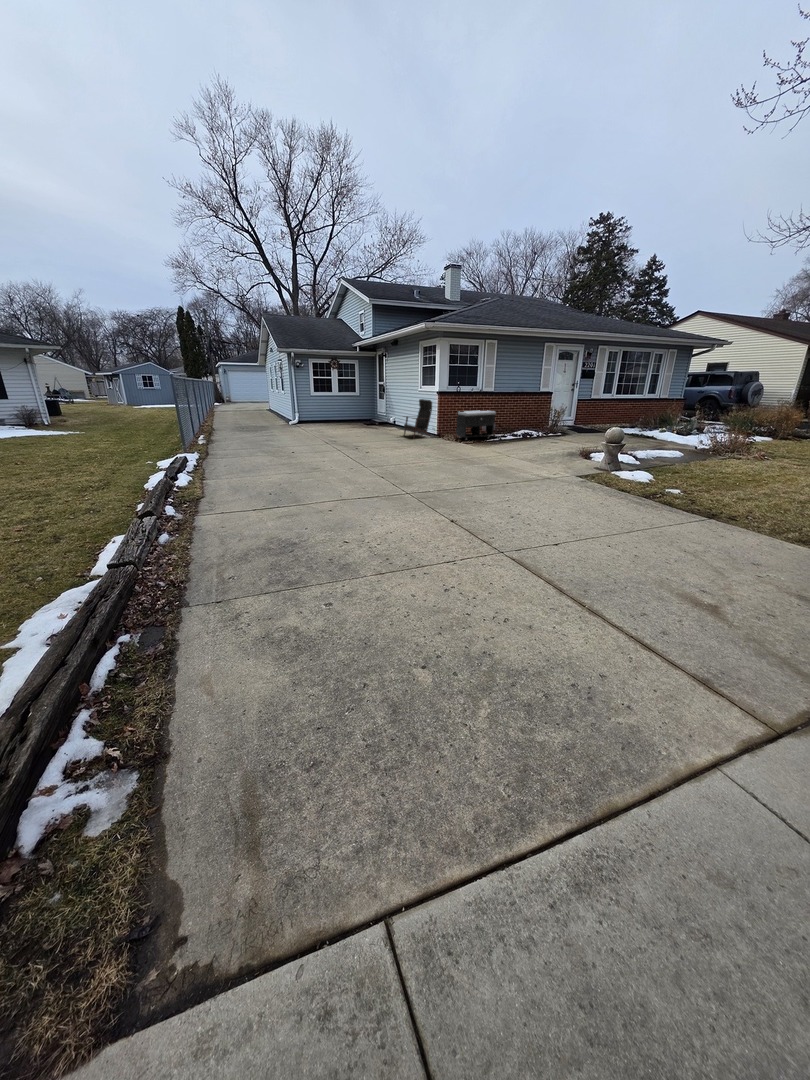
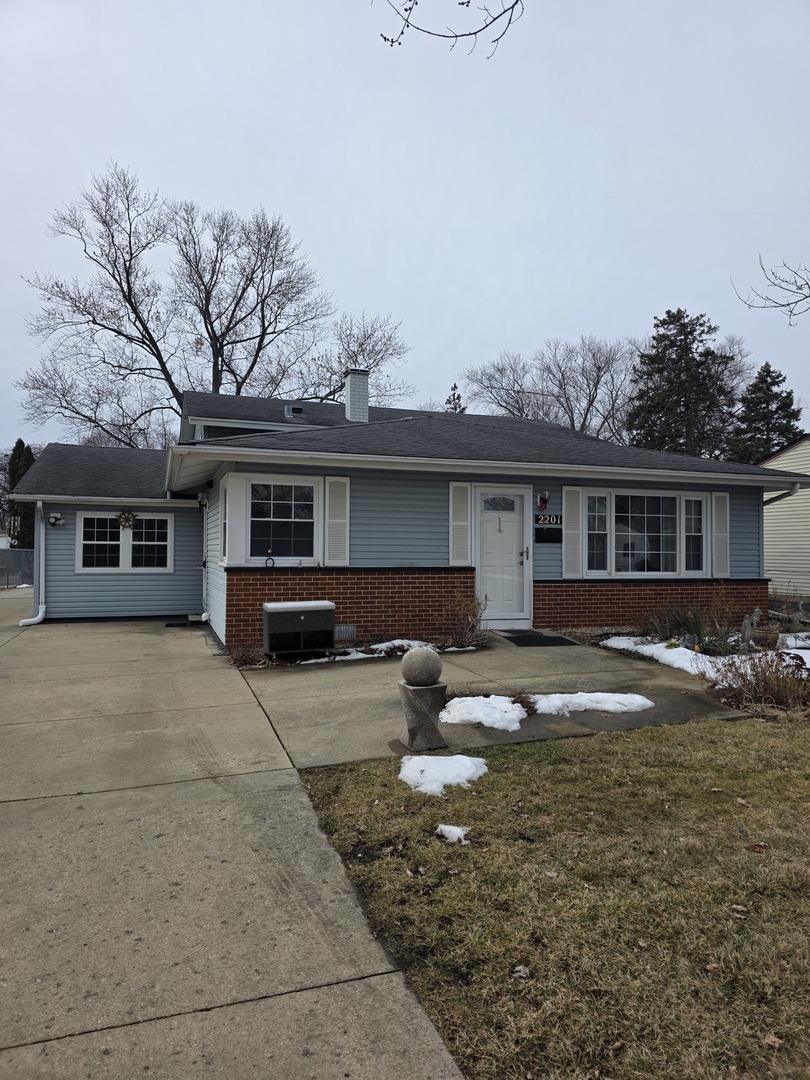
lounge chair: present [404,399,432,439] -> none [170,580,222,656]

